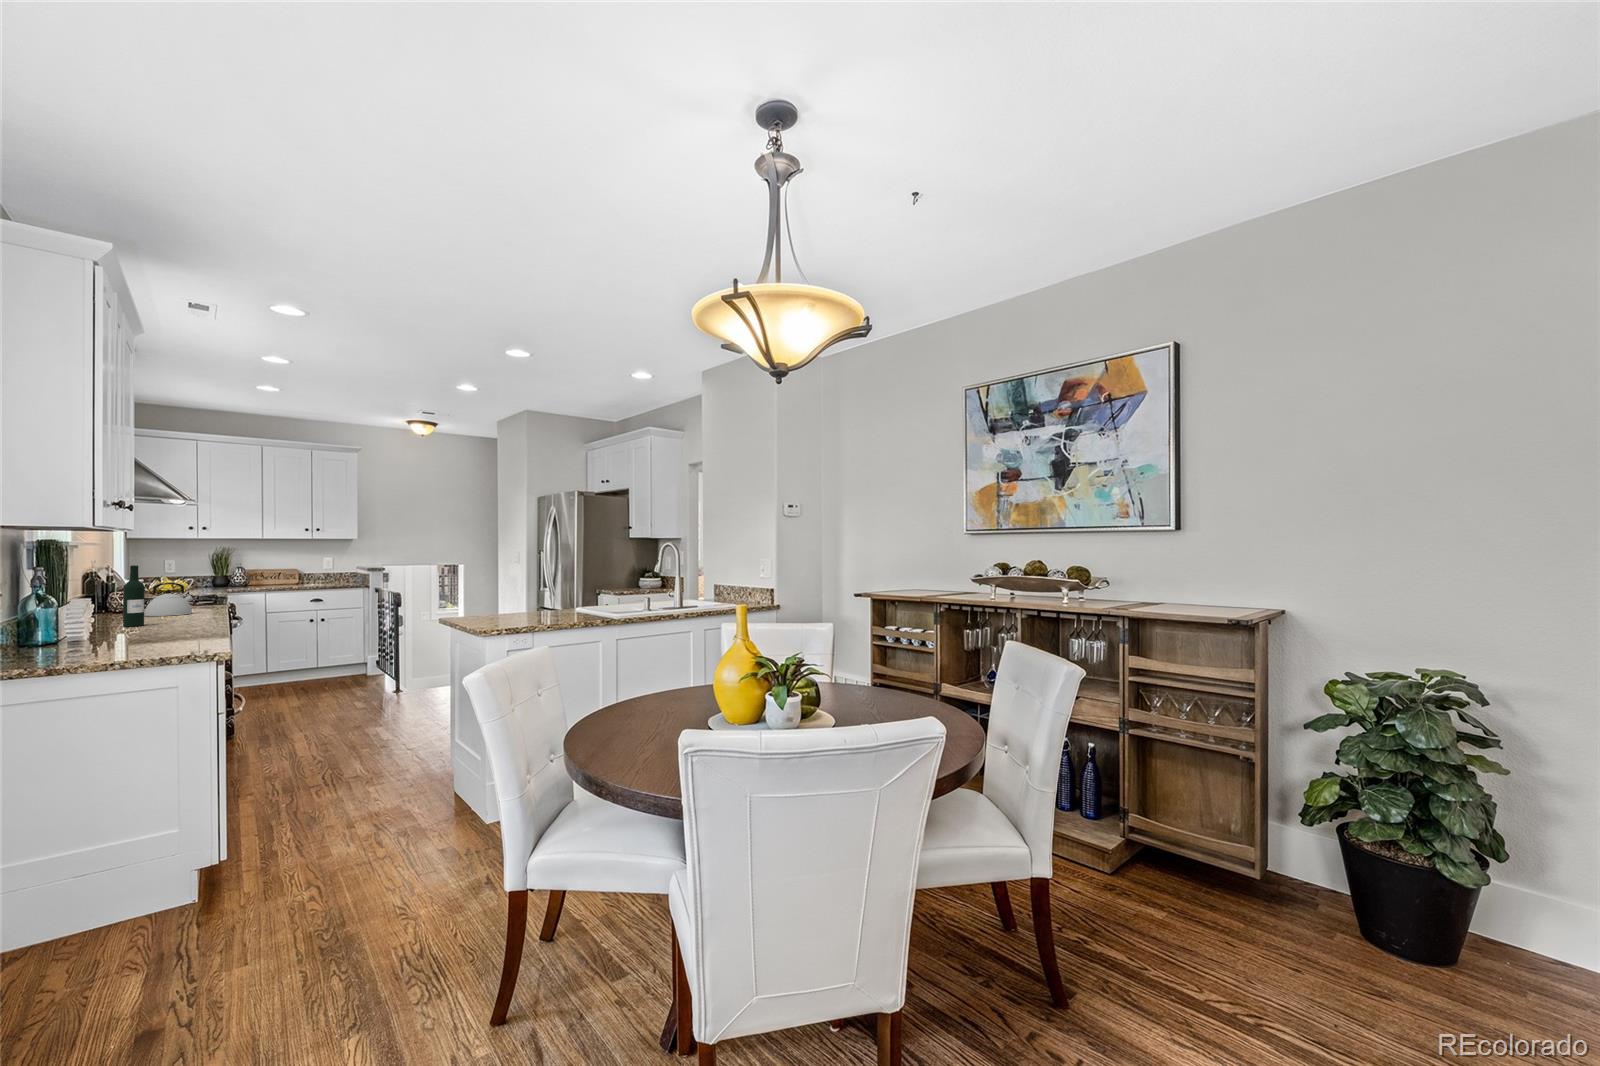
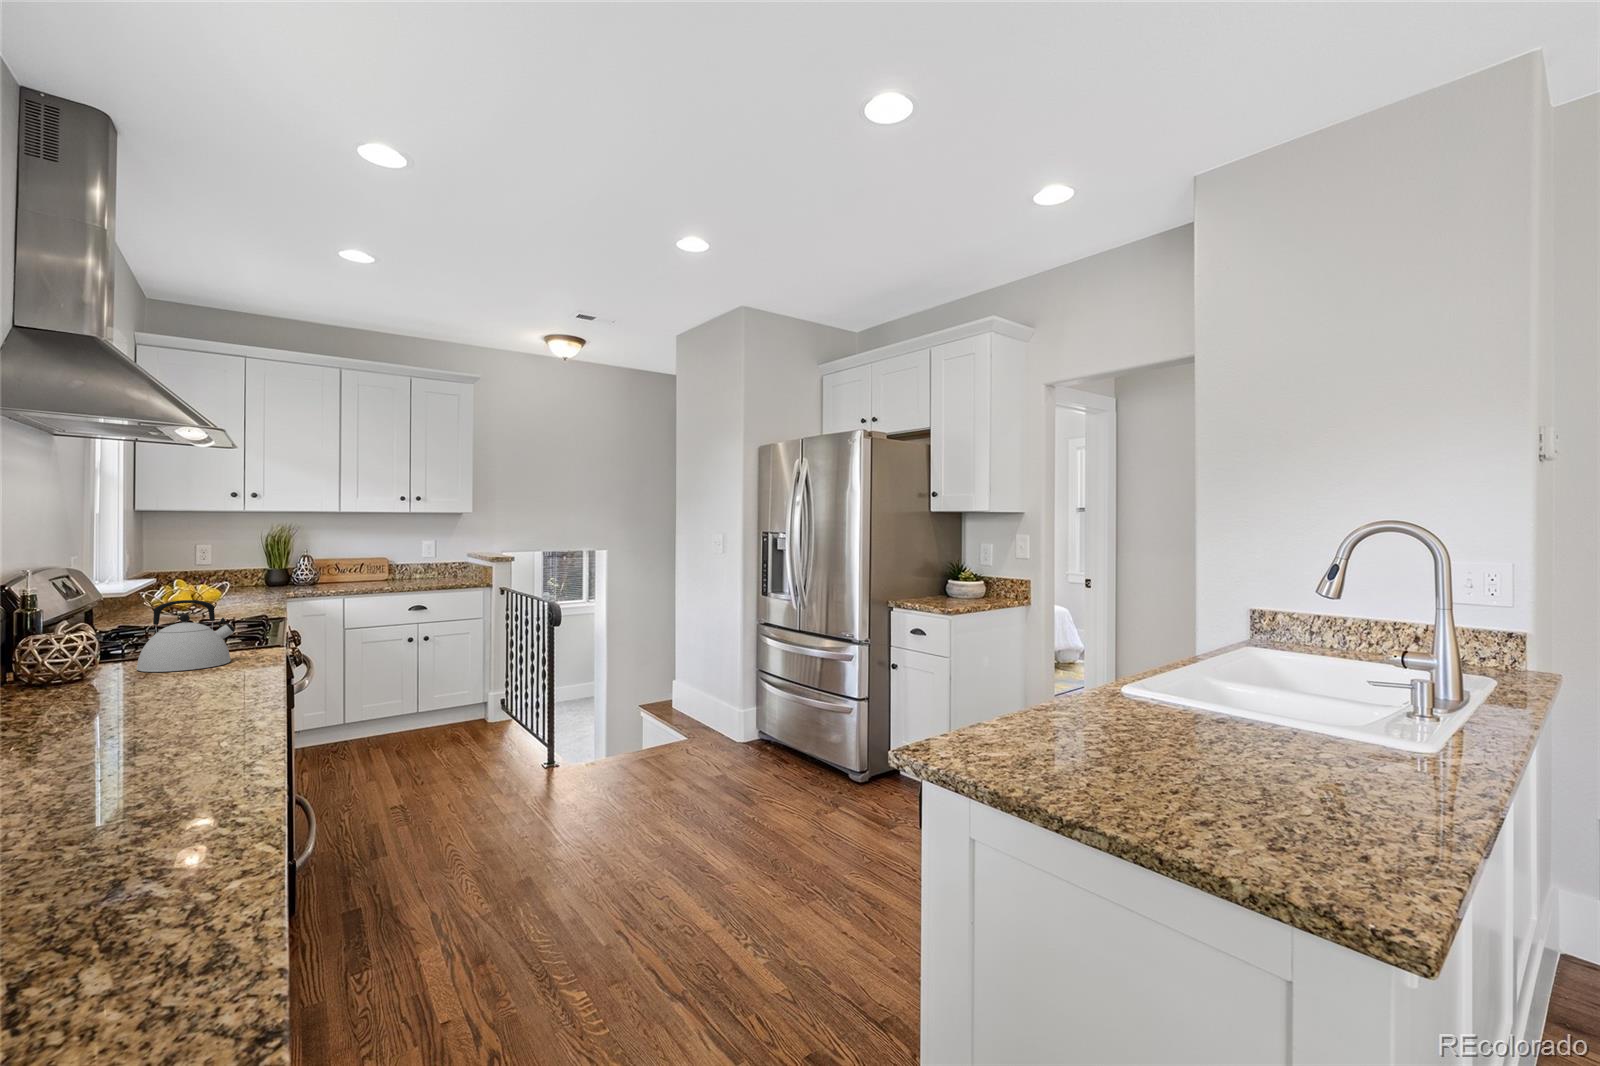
wine bottle: present [123,565,145,627] -> none [58,574,112,731]

